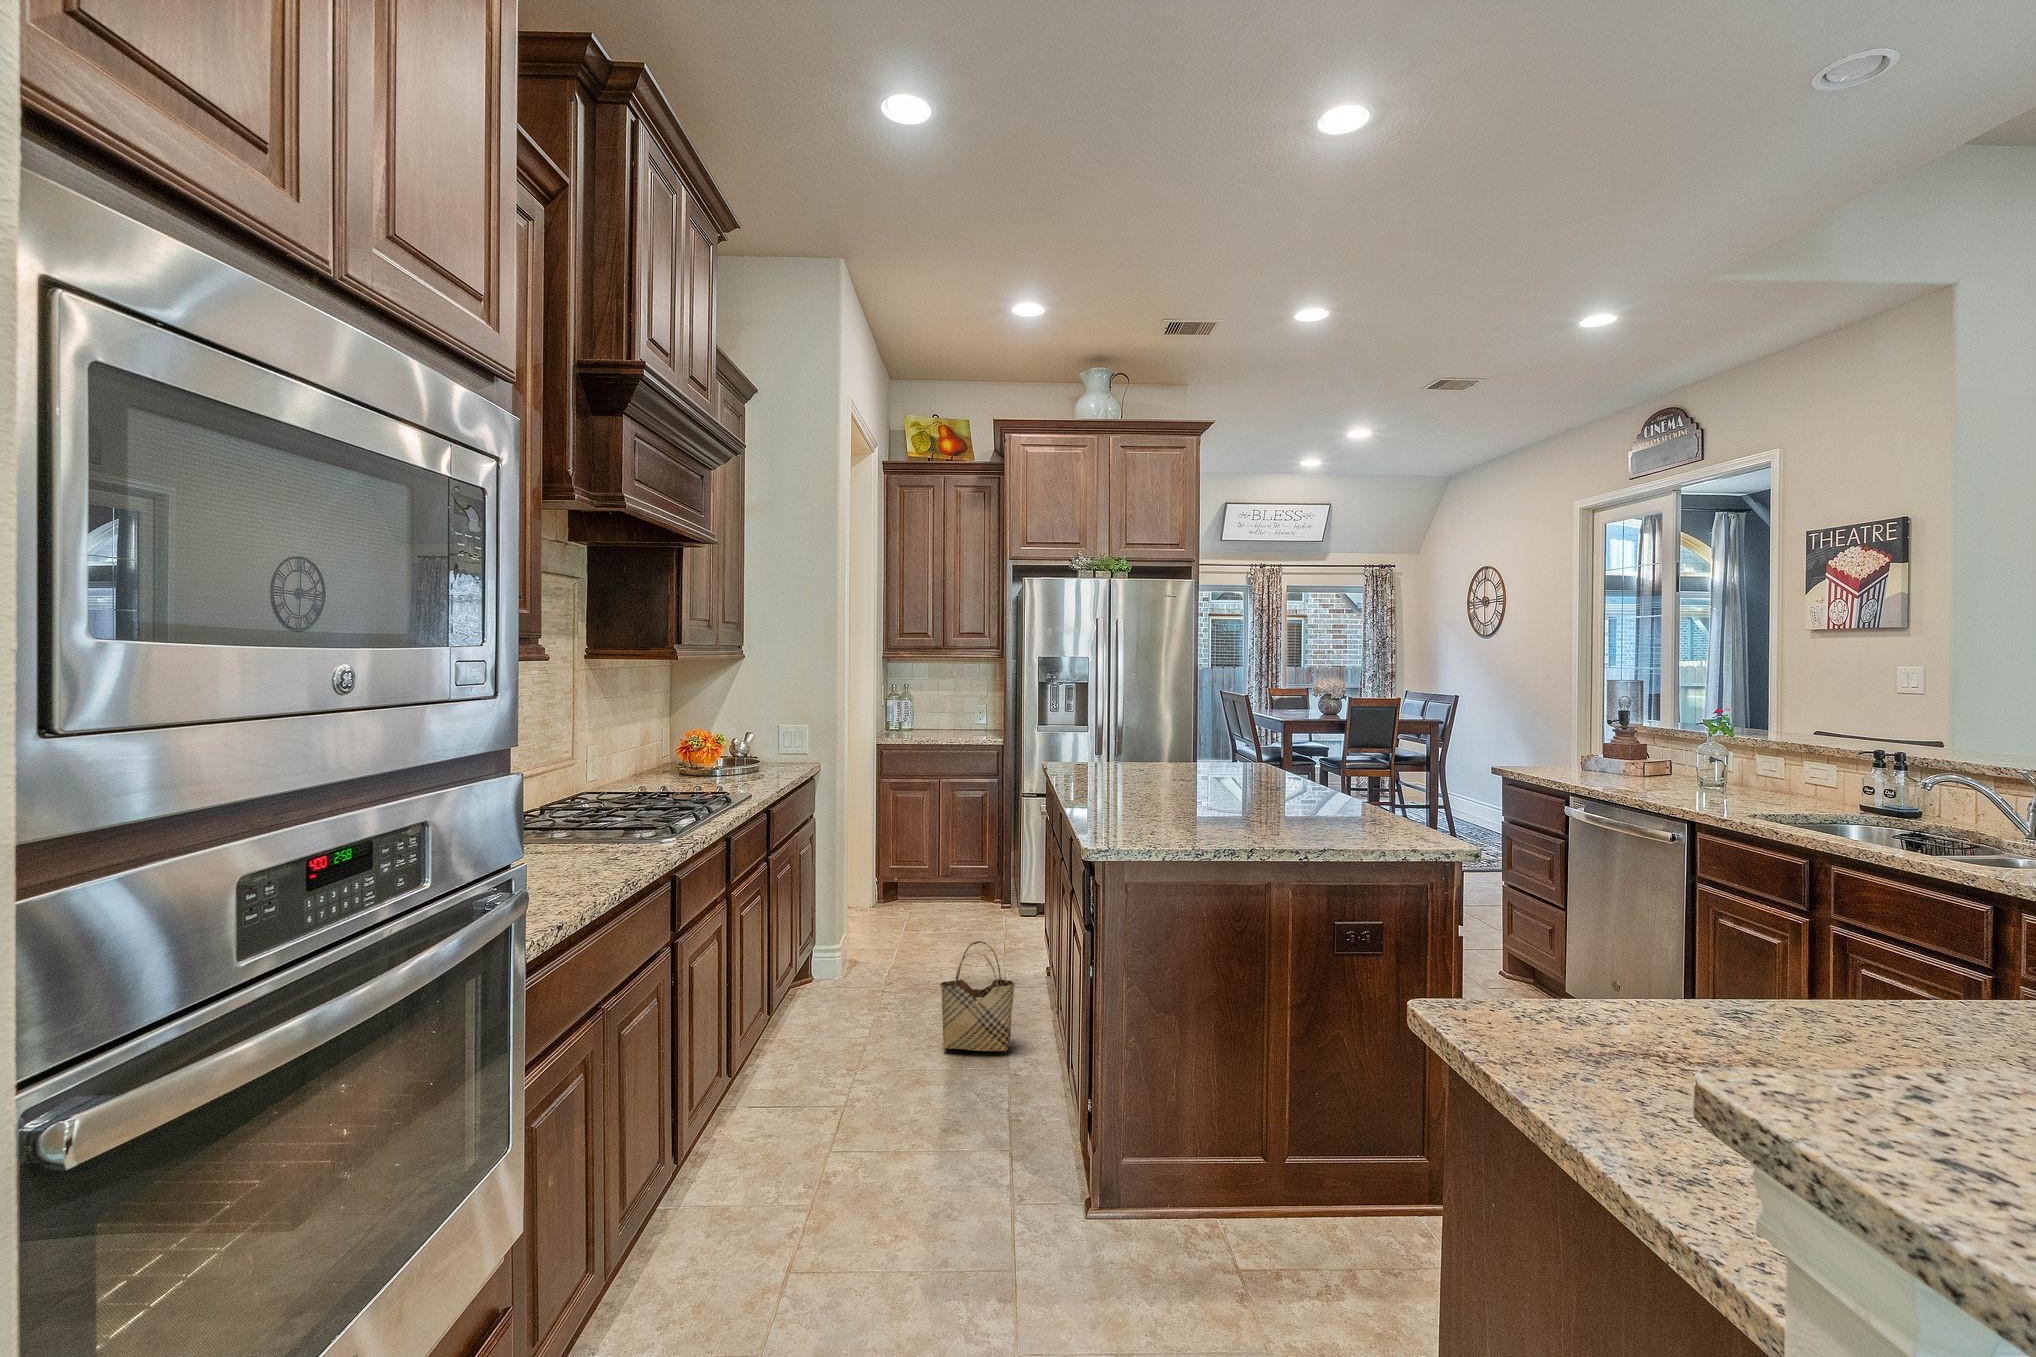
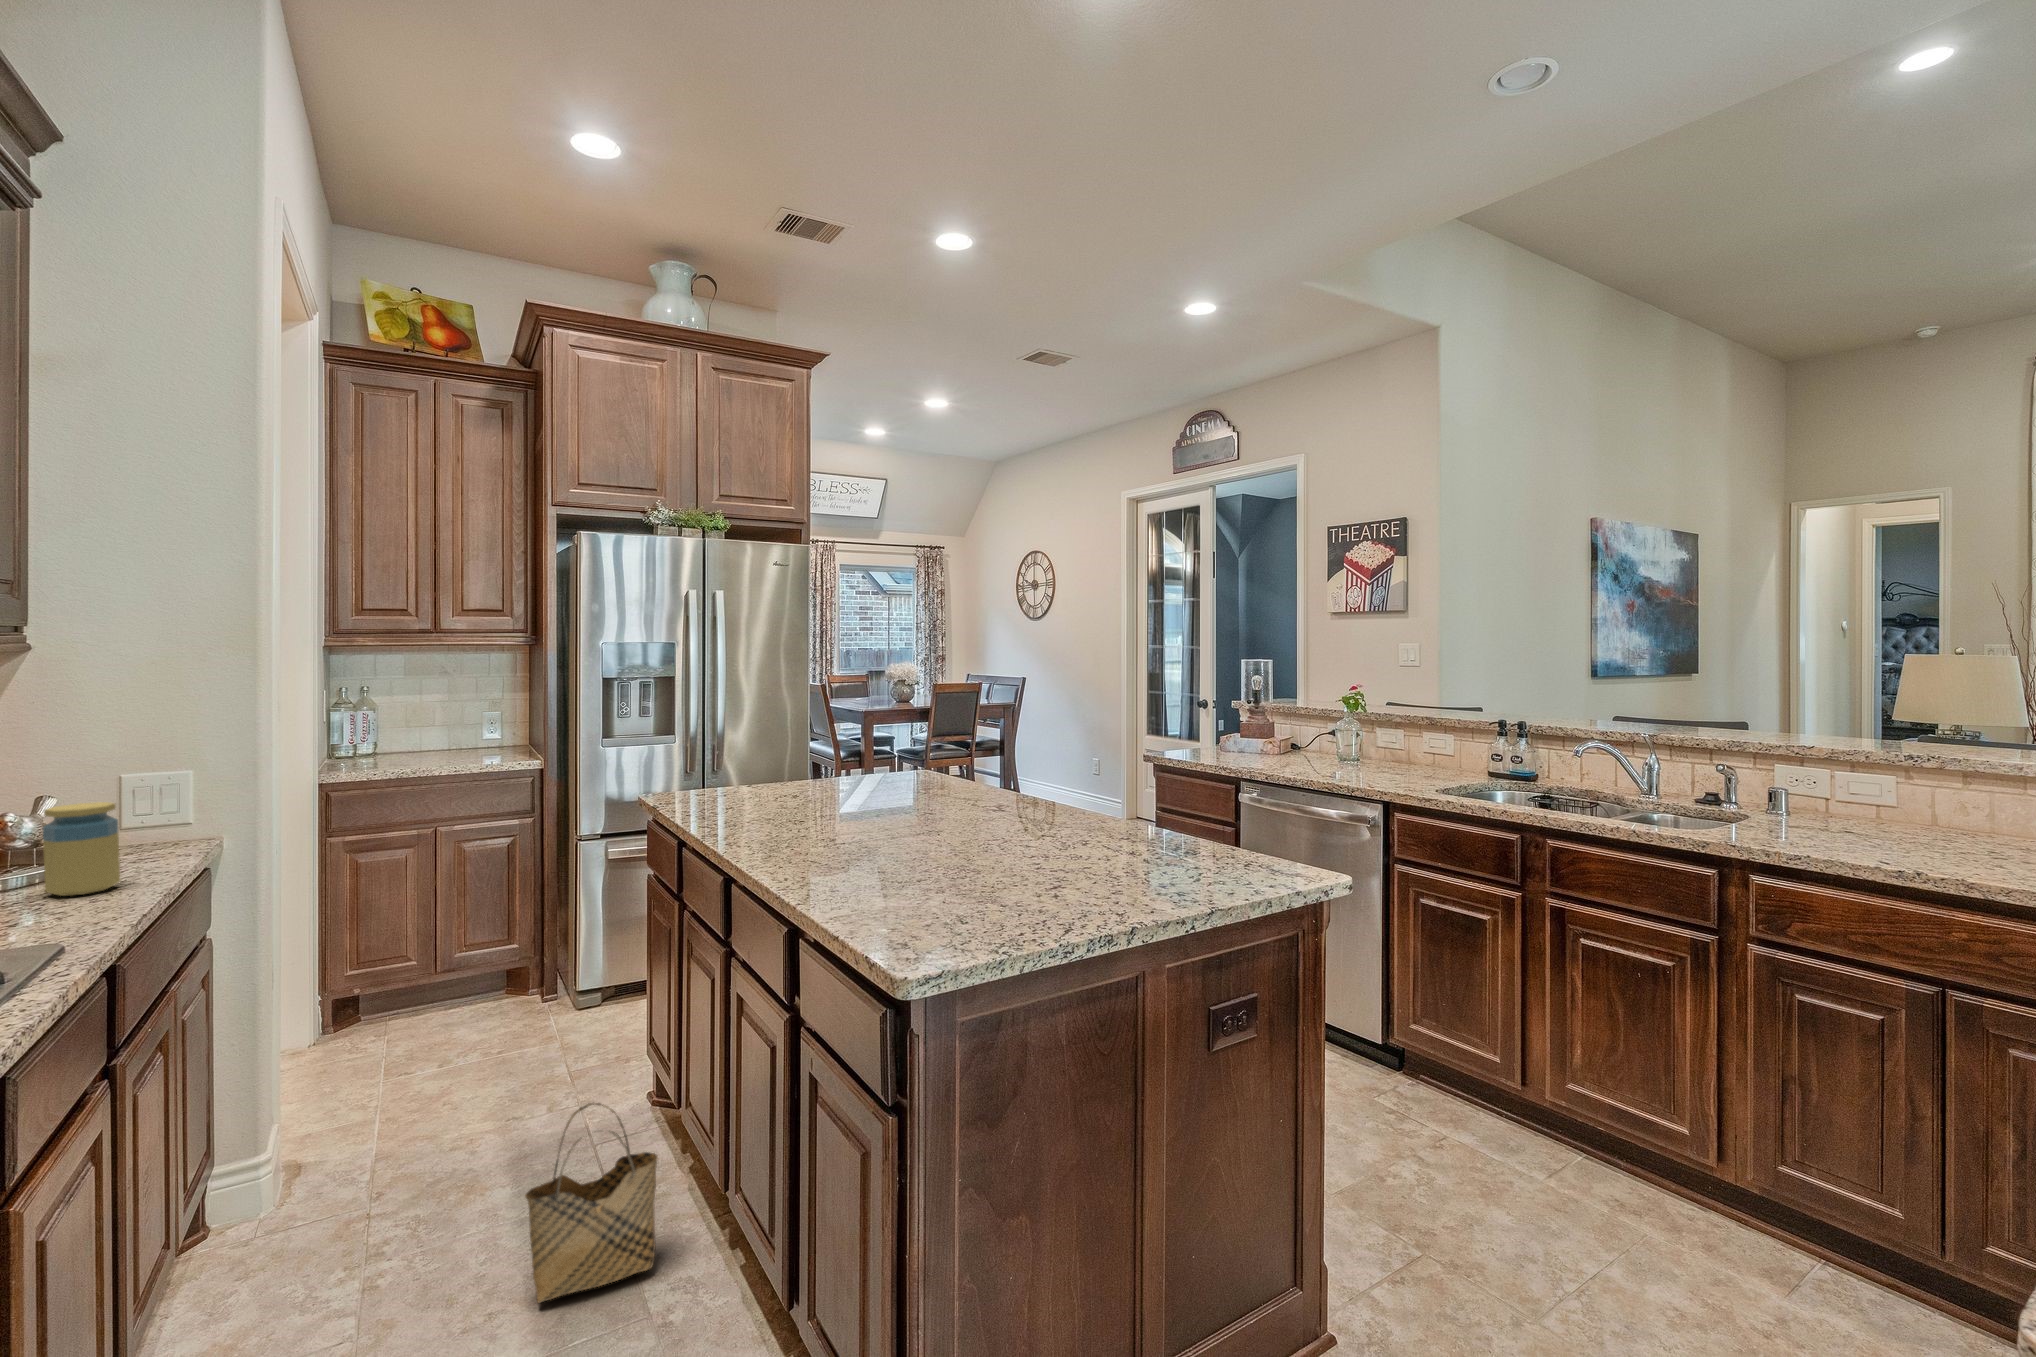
jar: none [748,732,774,776] -> present [43,802,120,896]

